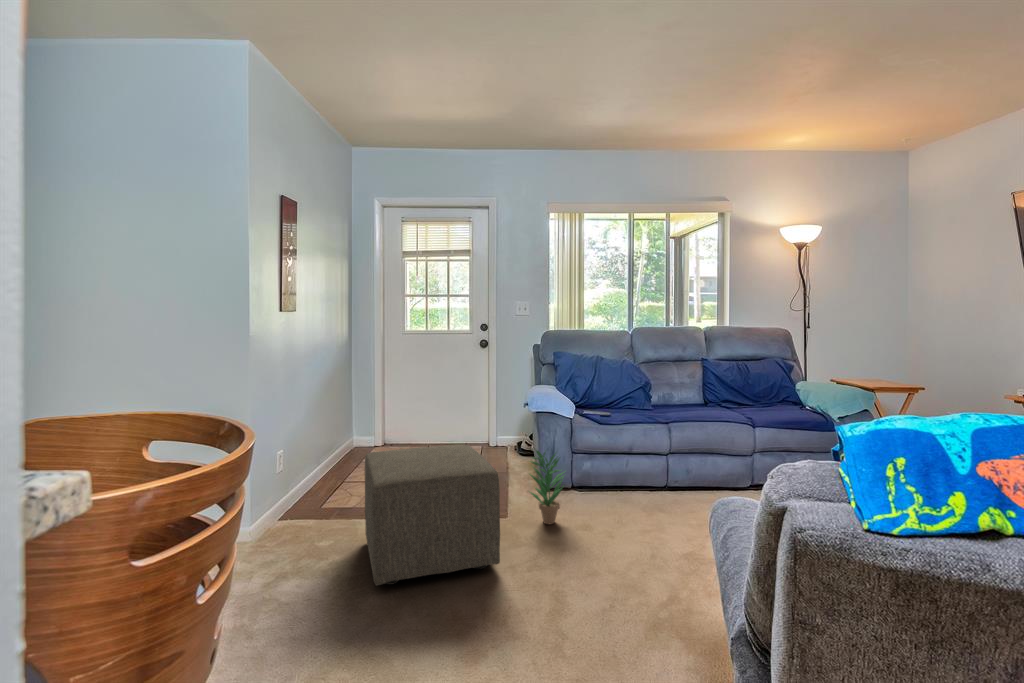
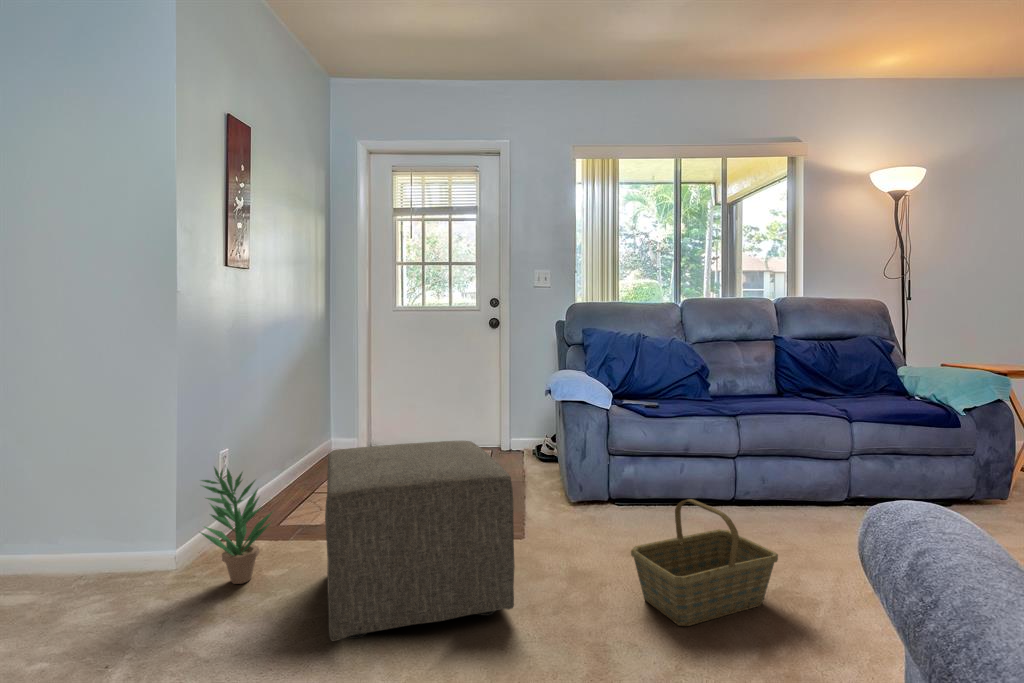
potted plant: present [530,450,565,524] -> present [200,468,272,584]
basket: none [582,487,684,574] -> present [631,499,778,626]

